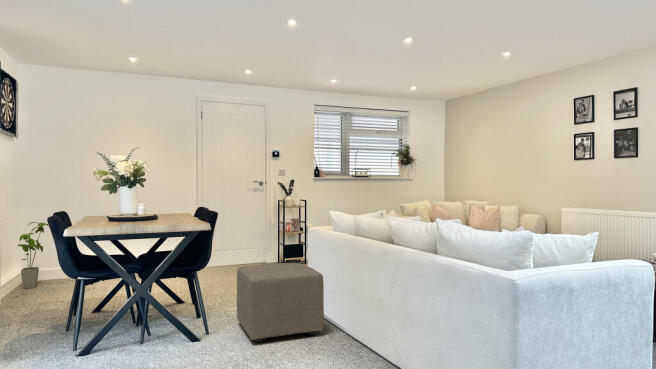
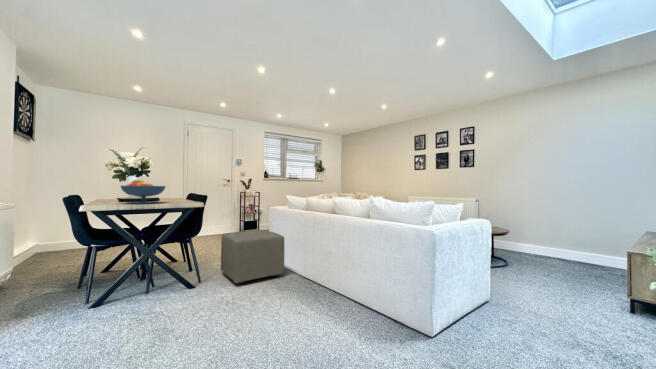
fruit bowl: none [106,193,160,226] -> present [121,180,166,204]
house plant: present [18,222,48,288] -> none [27,206,62,259]

